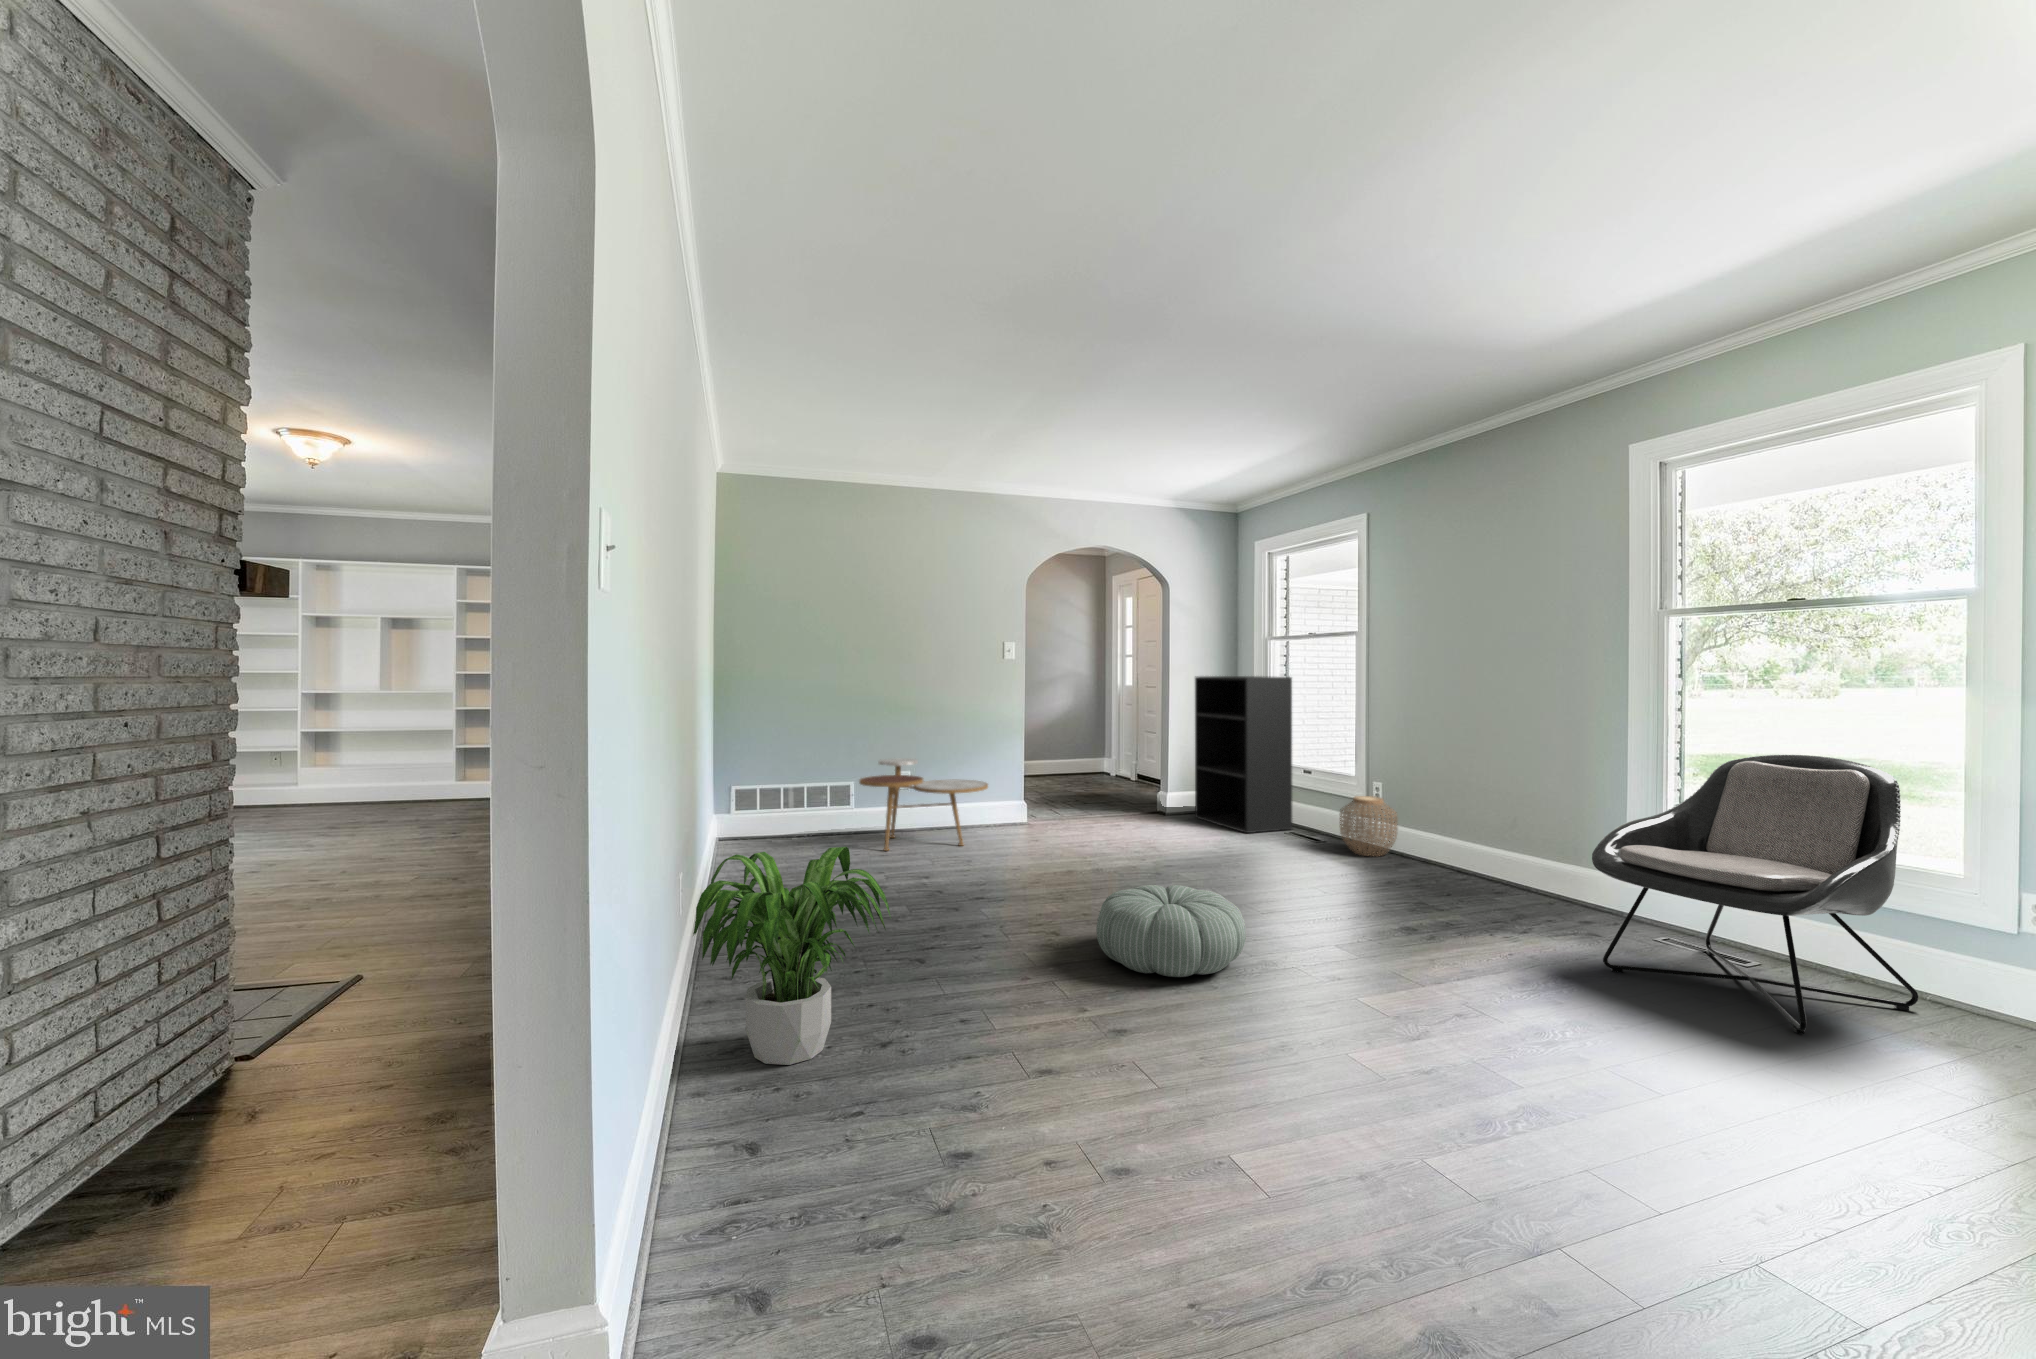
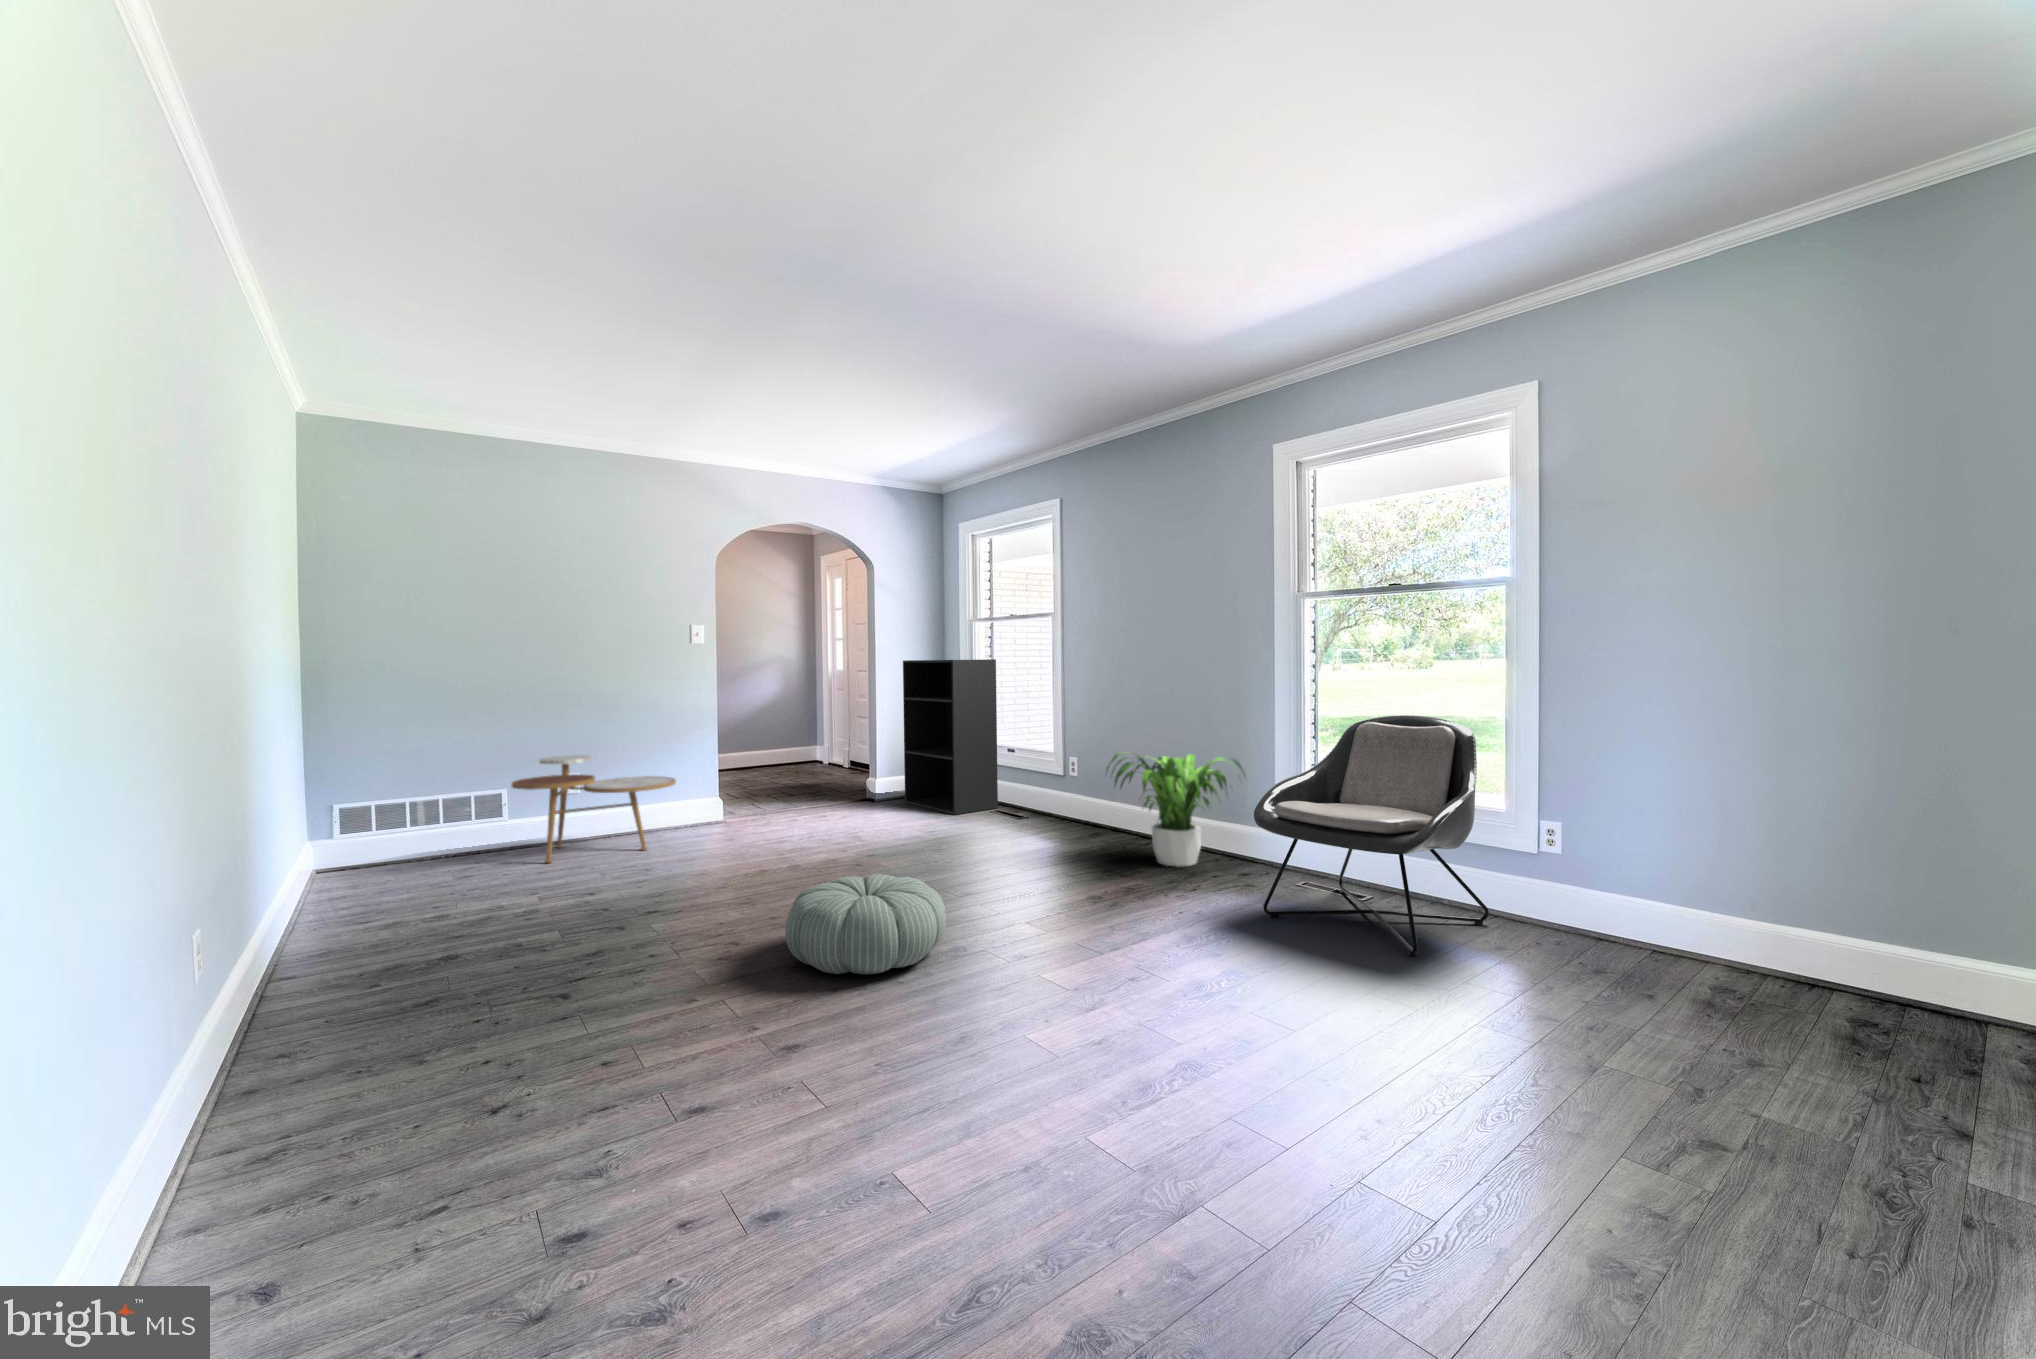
woven basket: present [1340,796,1397,856] -> none [1040,772,1091,829]
potted plant: present [693,847,890,1065] -> present [1107,752,1244,867]

